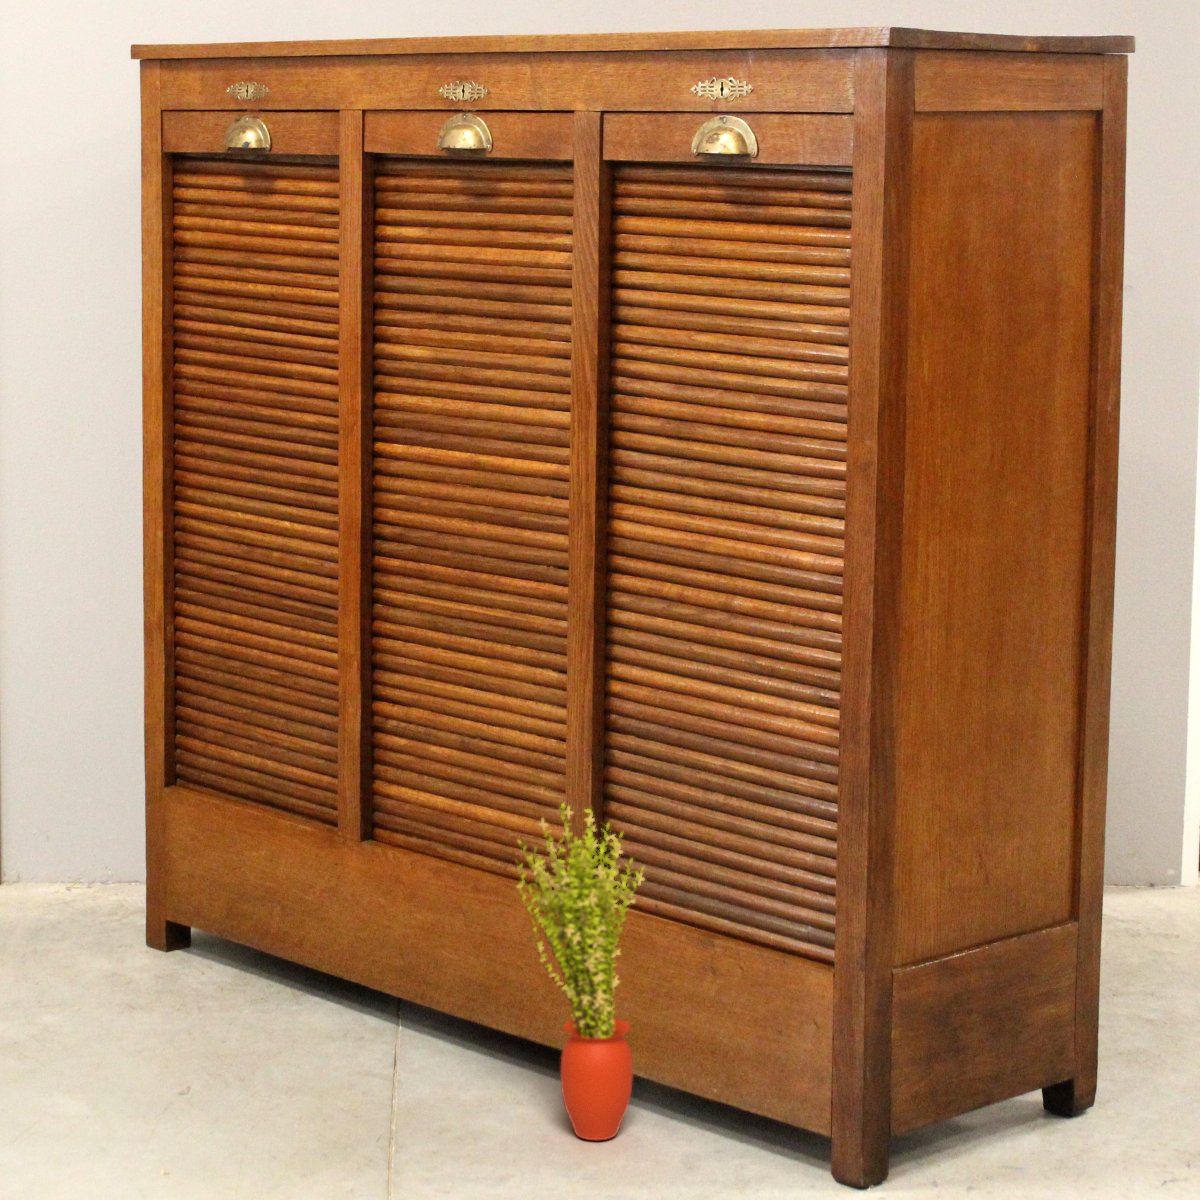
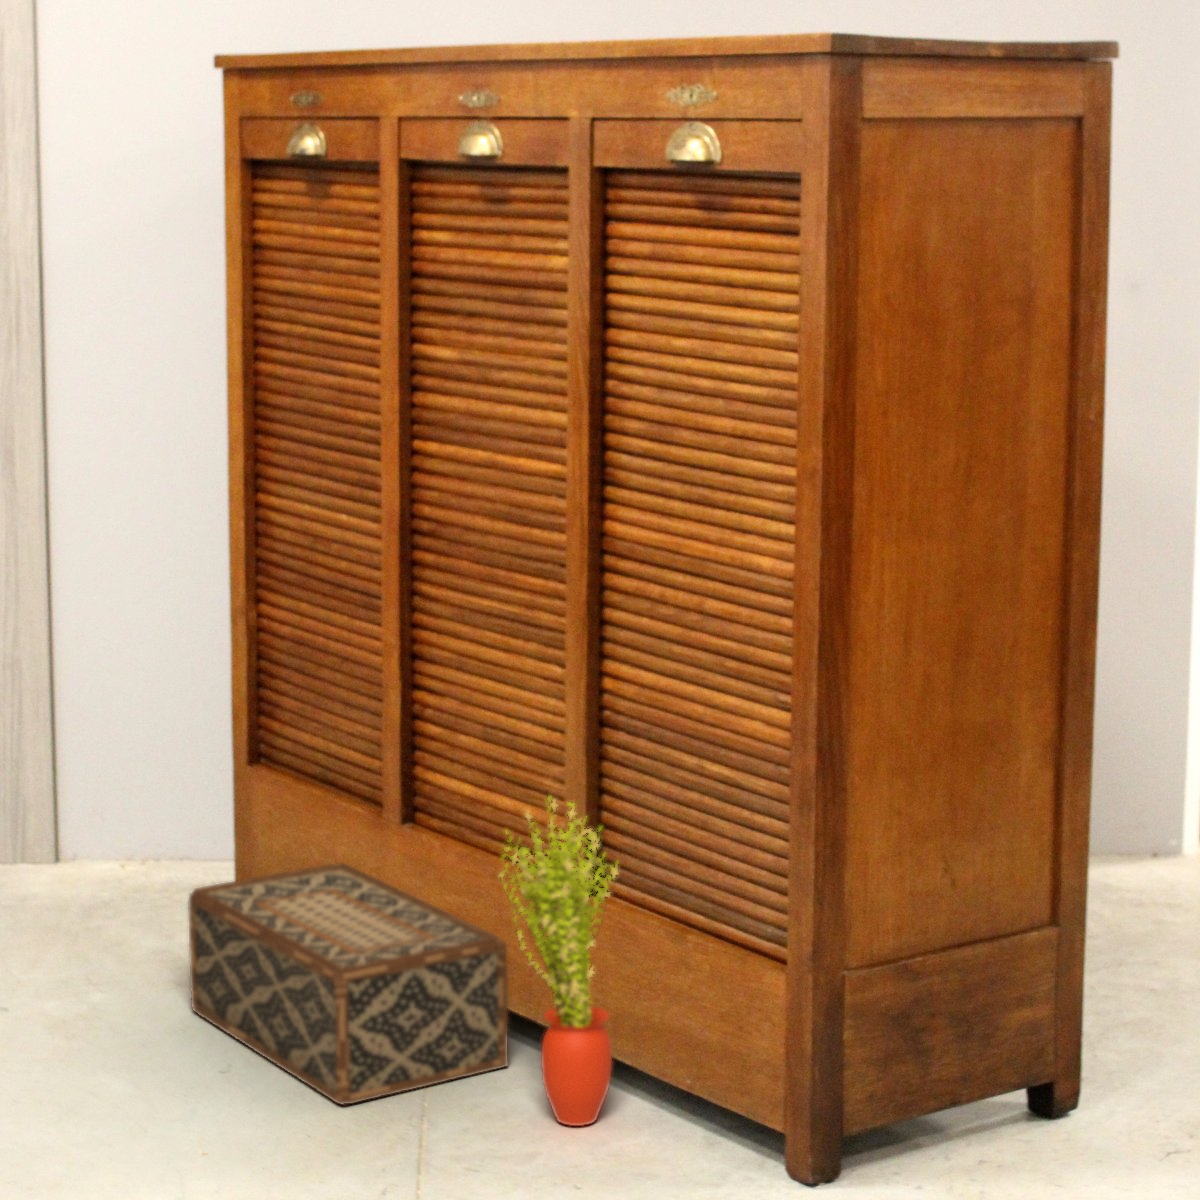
woven basket: none [147,884,505,1131] -> present [188,863,508,1104]

